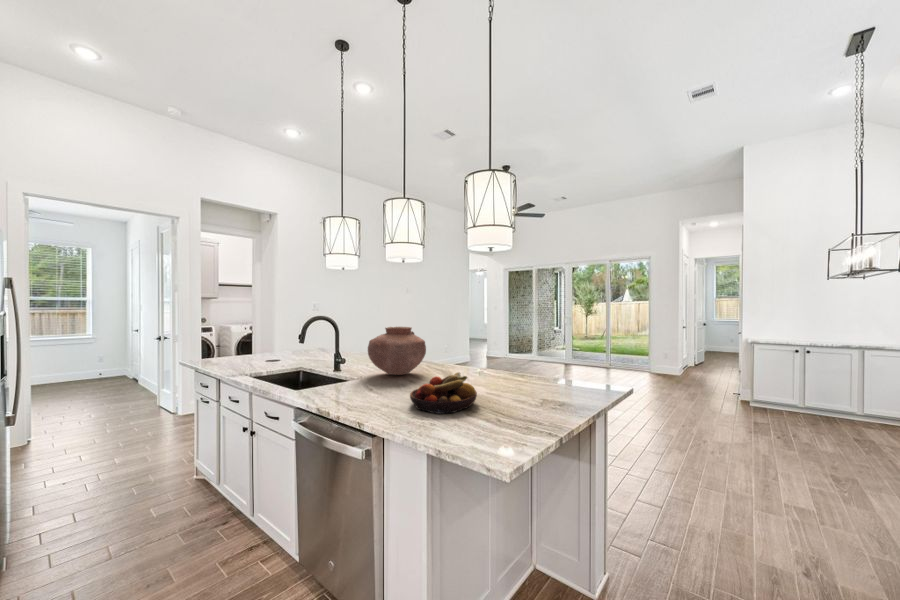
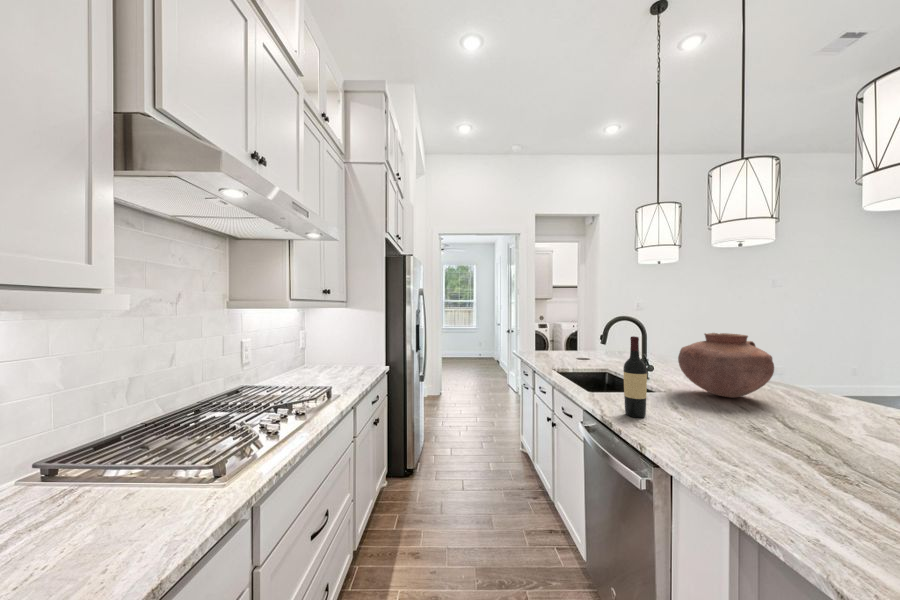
wine bottle: none [336,334,355,404] -> present [623,336,647,418]
fruit bowl: present [410,372,477,414] -> none [724,409,863,473]

